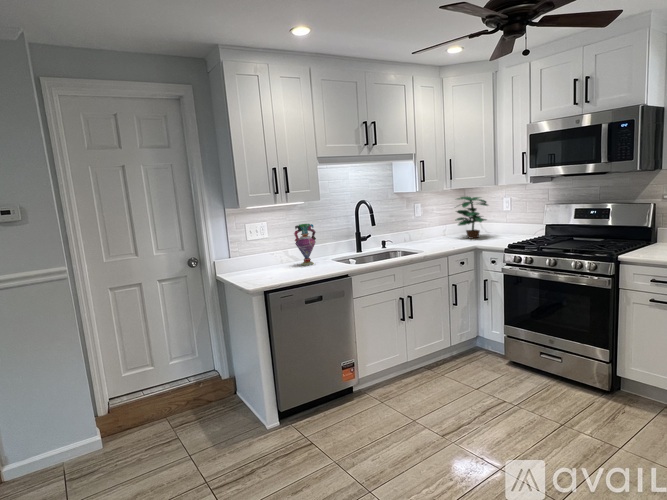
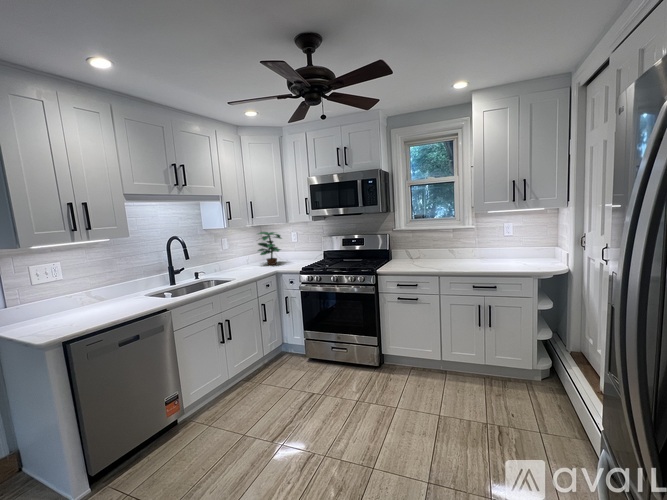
vase: present [294,224,316,265] -> none [98,261,126,305]

